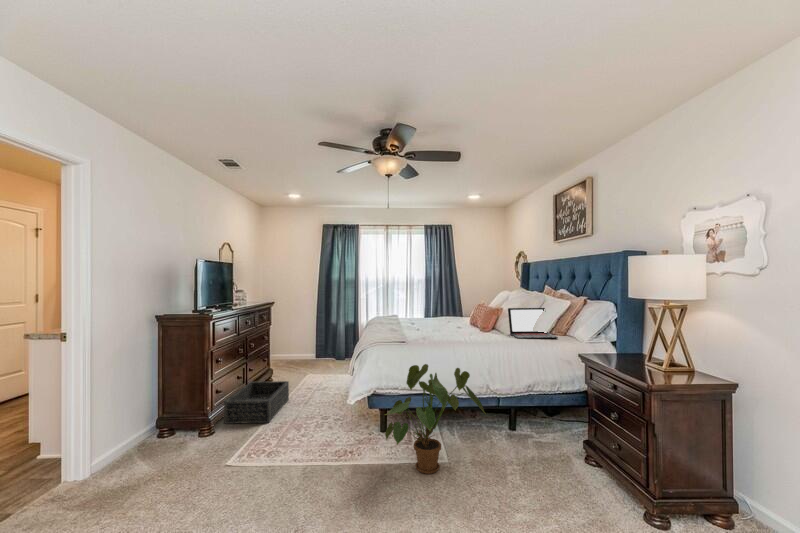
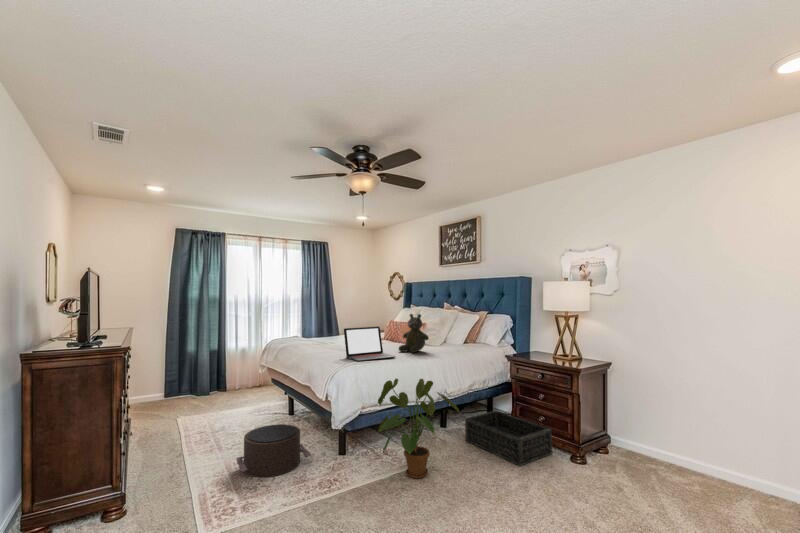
teddy bear: none [455,297,486,339] -> present [398,314,429,353]
laptop: present [508,308,558,339] -> present [344,327,396,362]
basket: present [224,381,289,424] -> present [465,411,552,466]
pouf: none [290,391,354,435] -> present [236,424,311,477]

